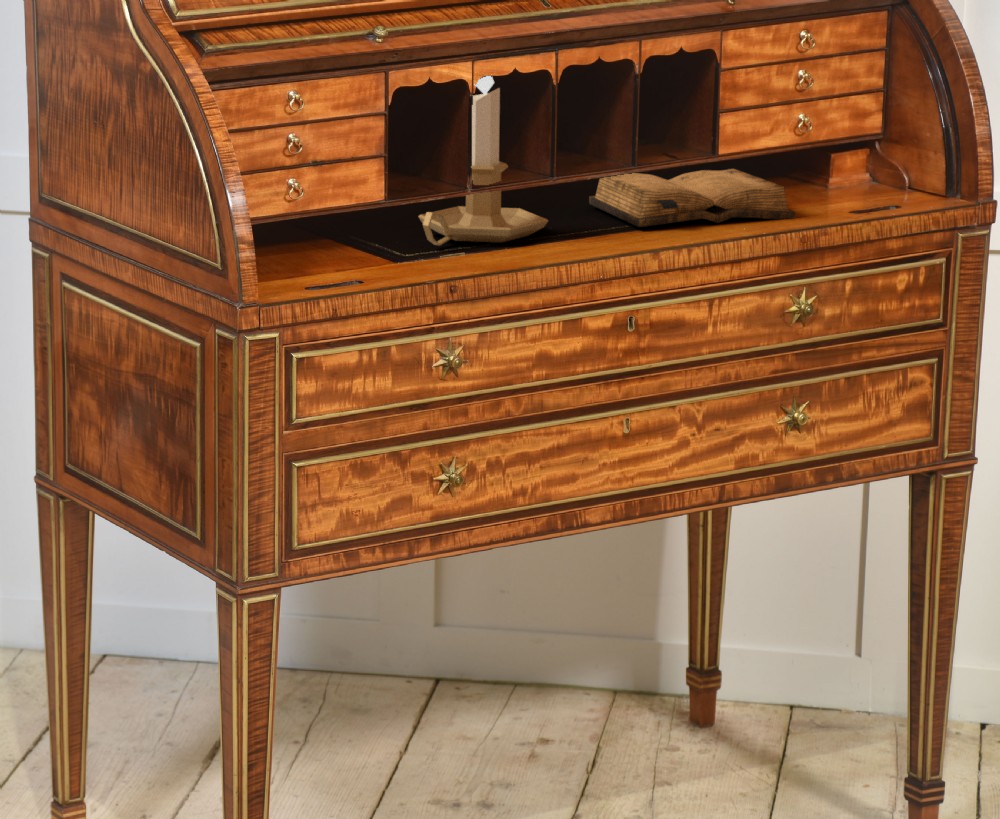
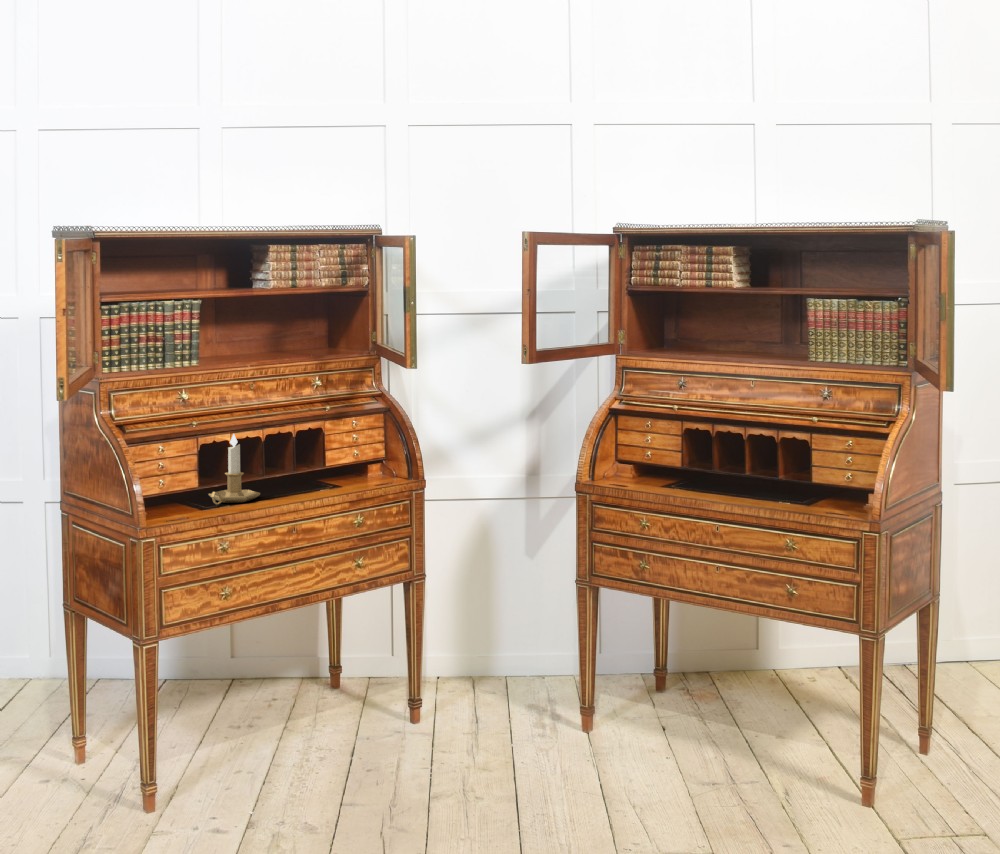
diary: present [589,169,796,227] -> none [275,472,355,494]

